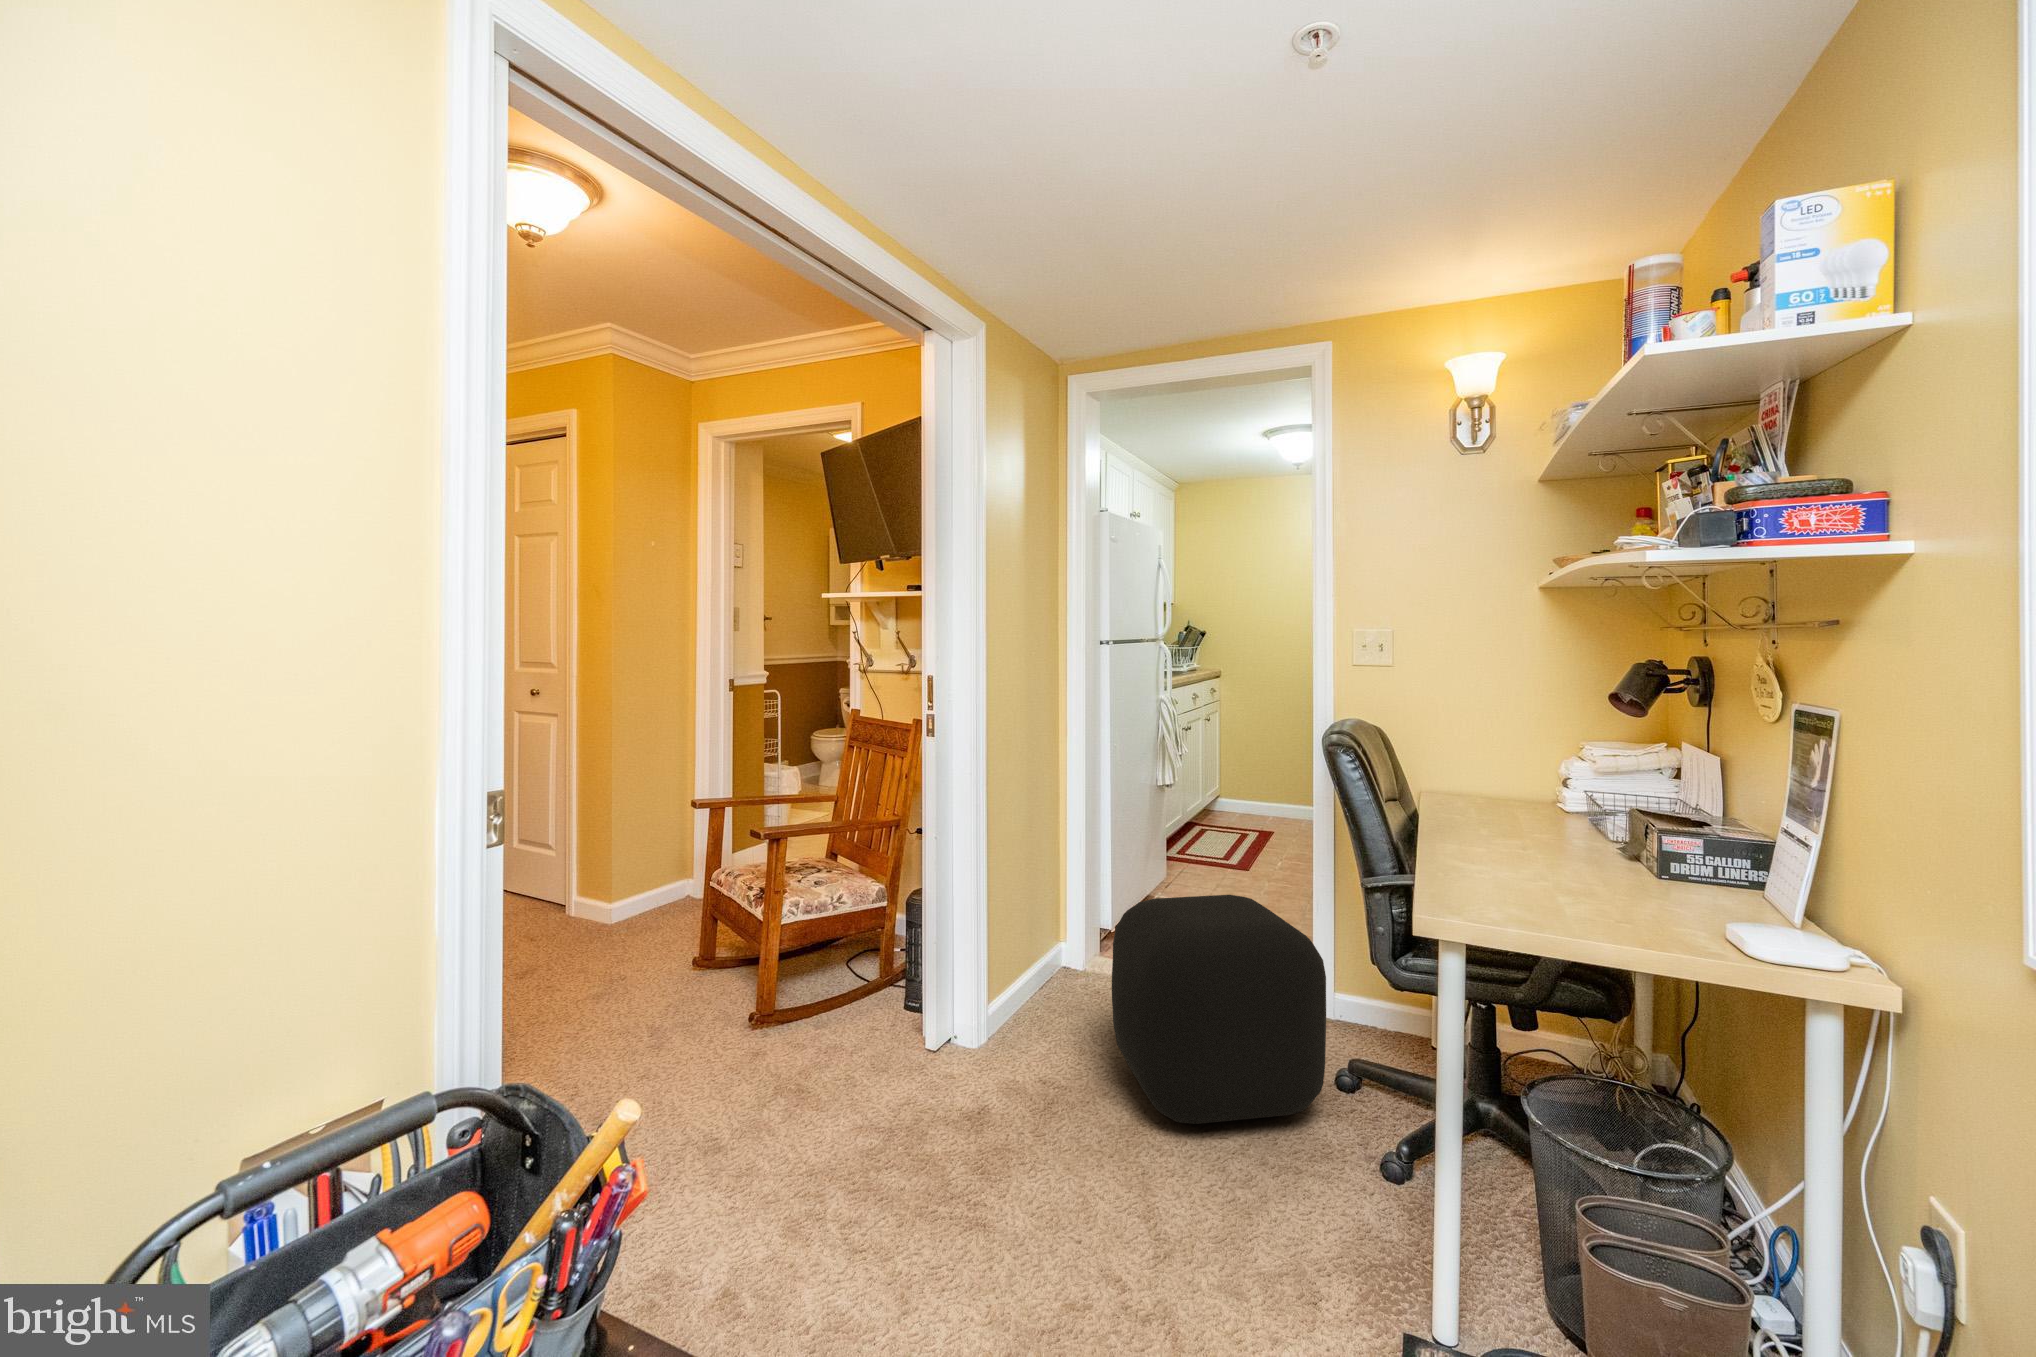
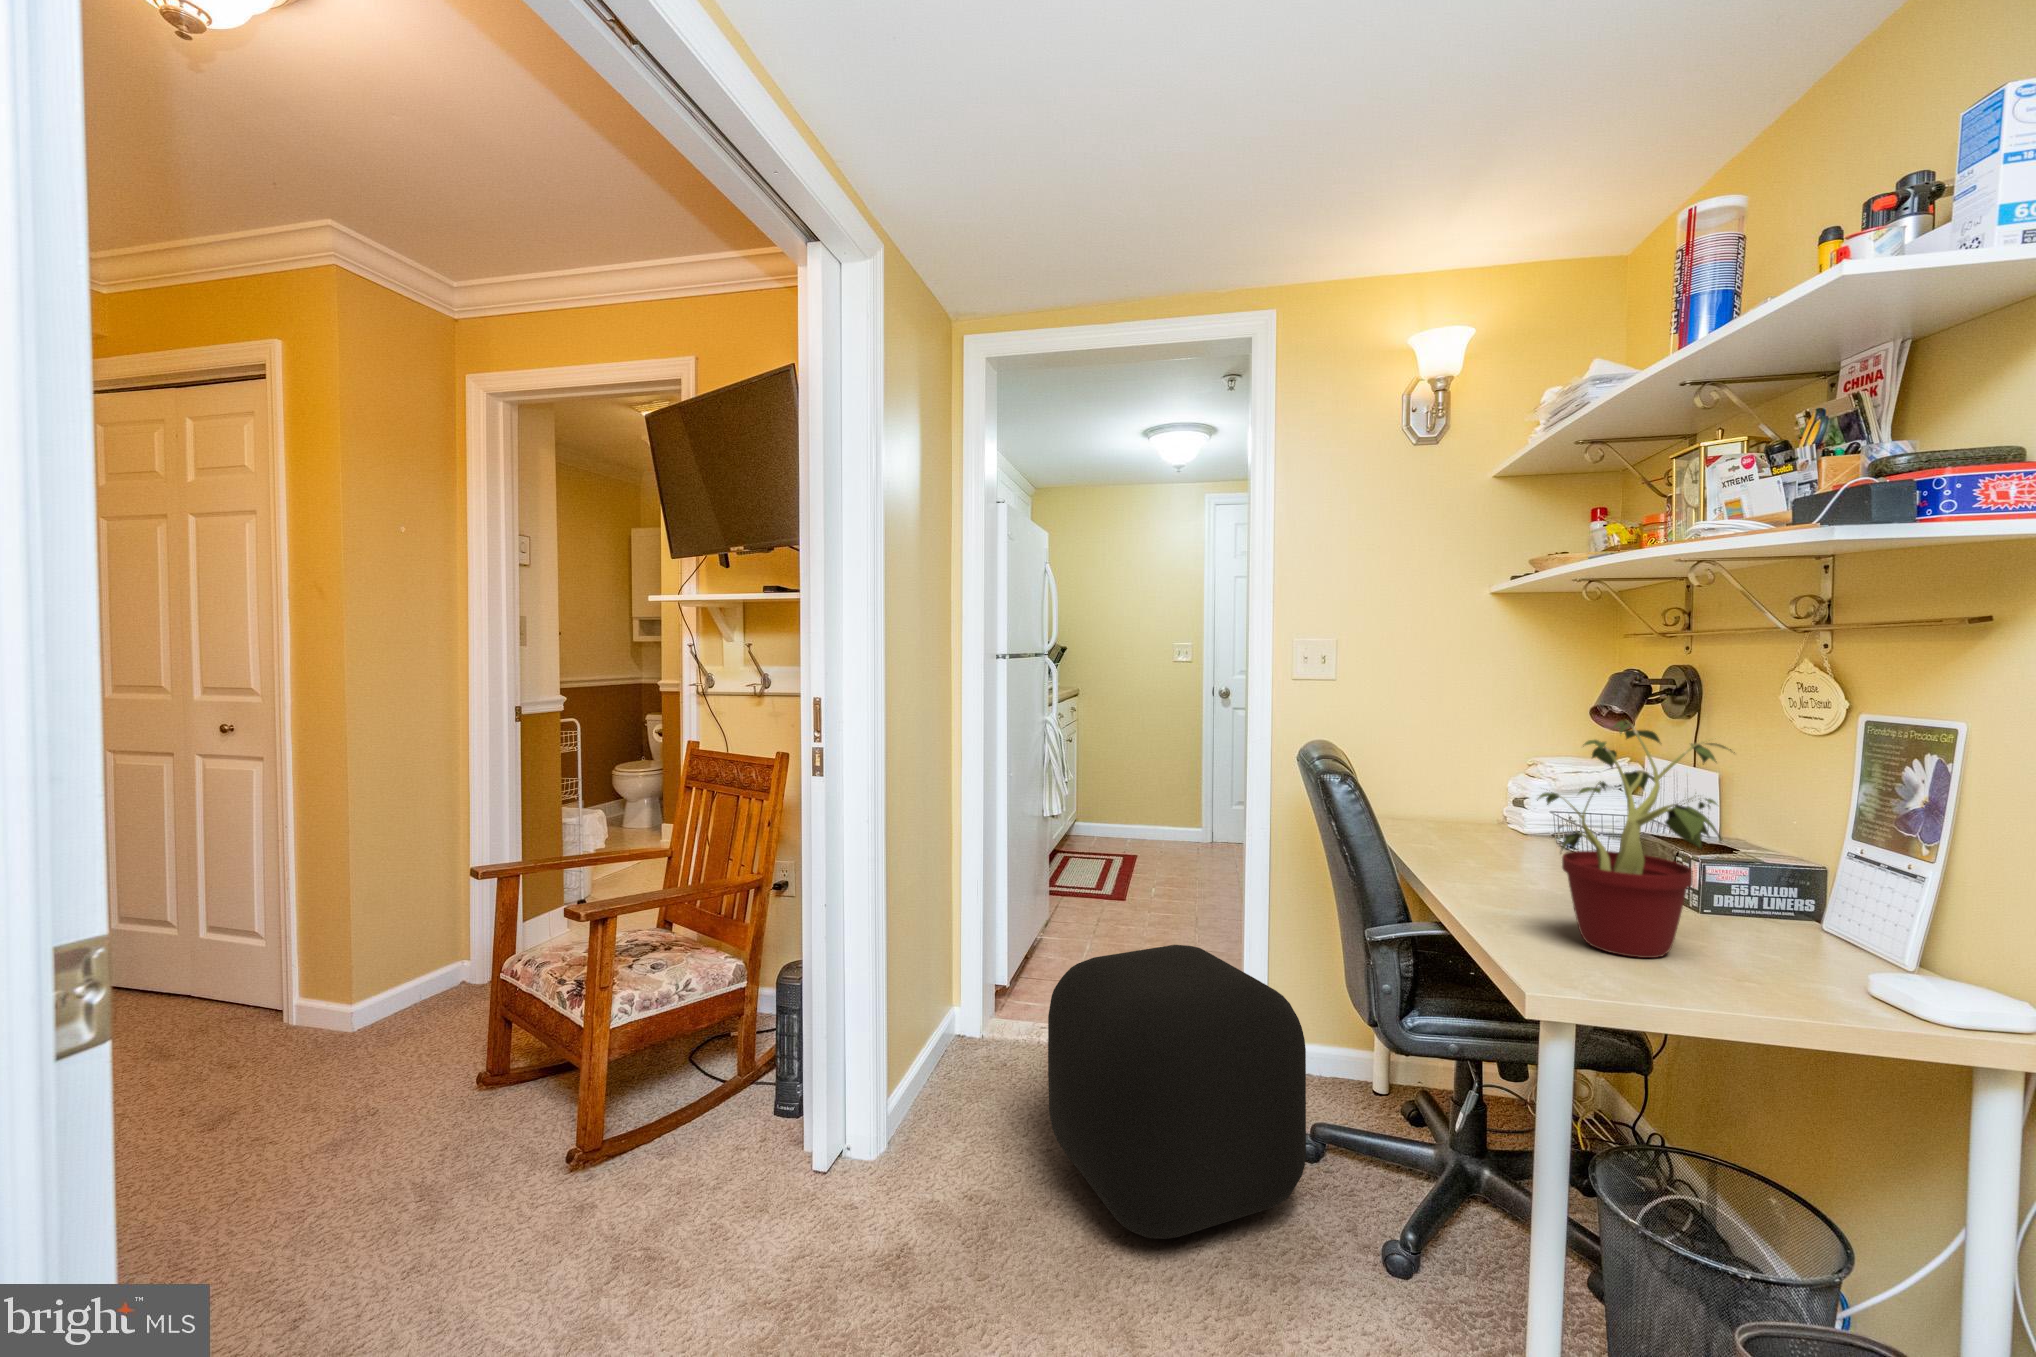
potted plant: none [1475,703,1656,904] -> present [1537,720,1735,958]

